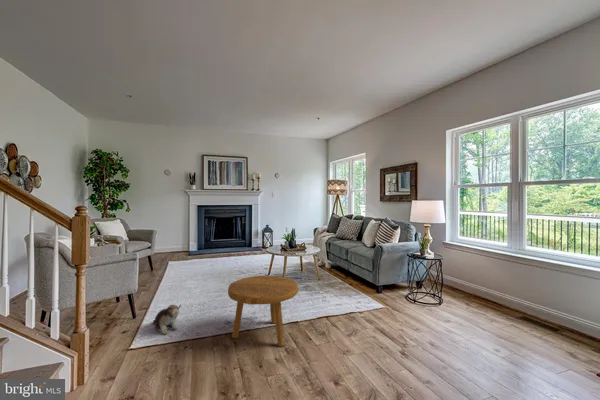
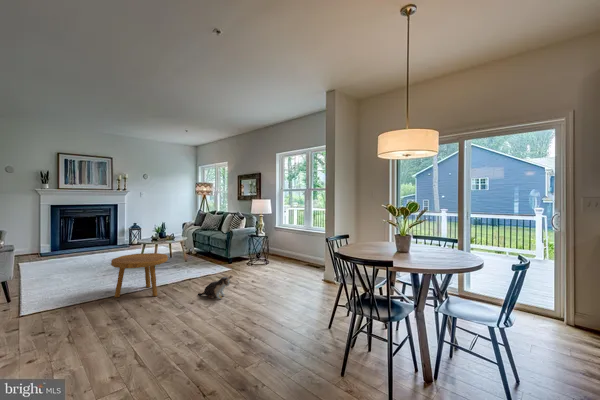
plush toy: present [153,305,181,334] -> present [198,276,233,299]

